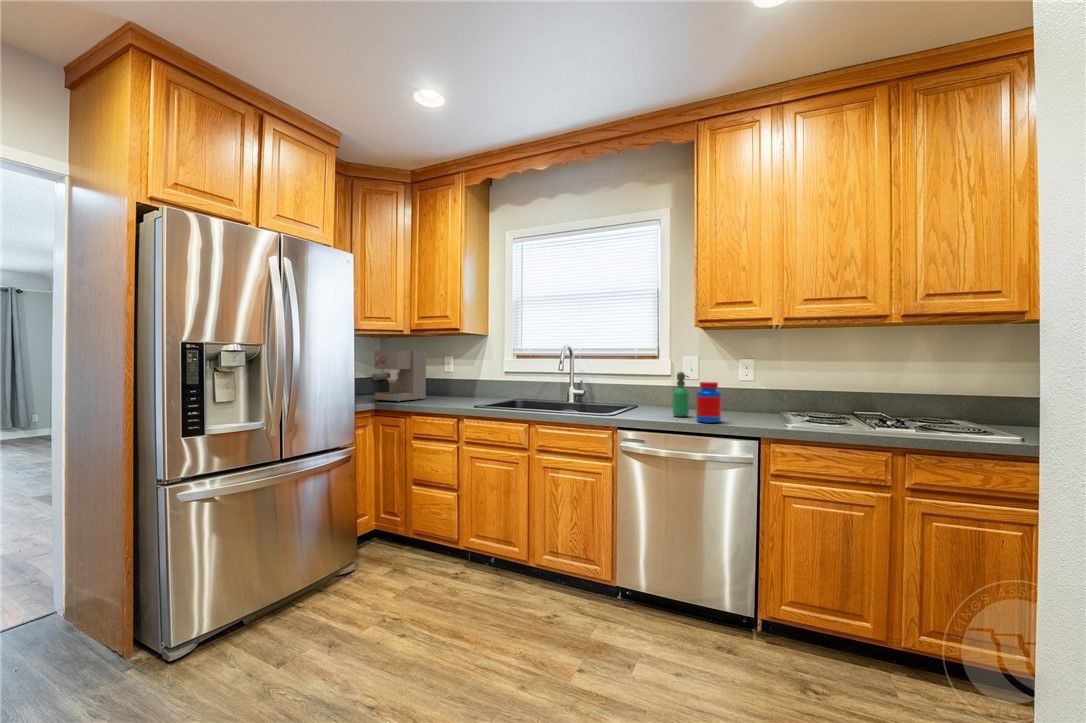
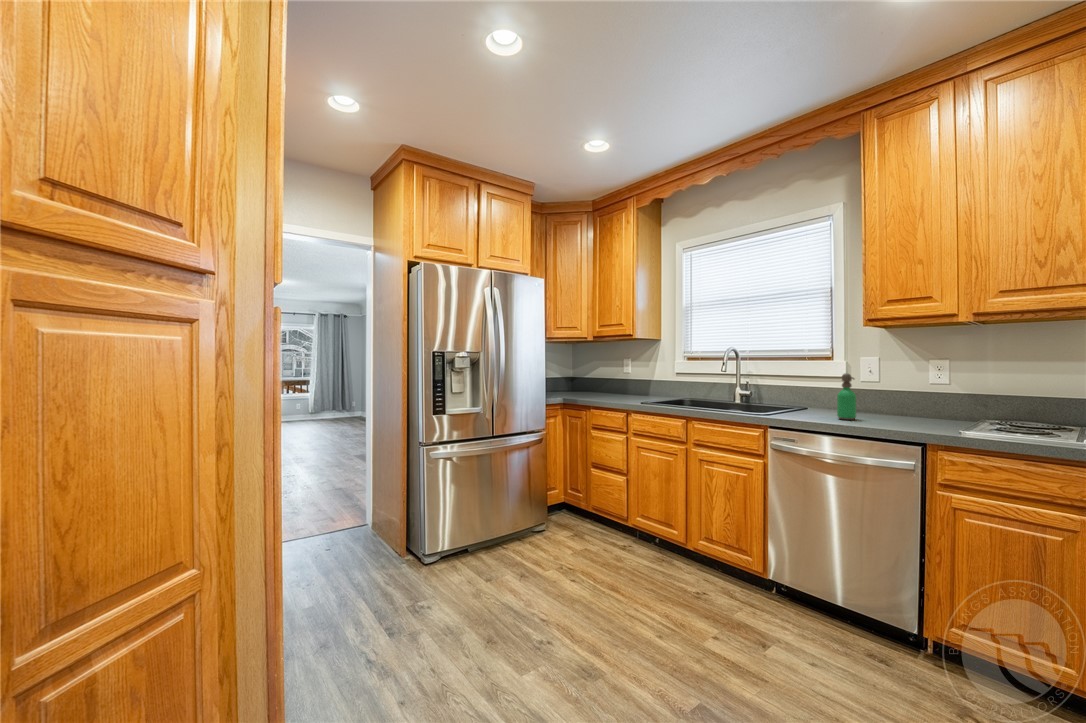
coffee maker: present [372,350,426,402] -> none [559,354,604,397]
jar: present [696,382,721,423] -> none [860,384,890,427]

